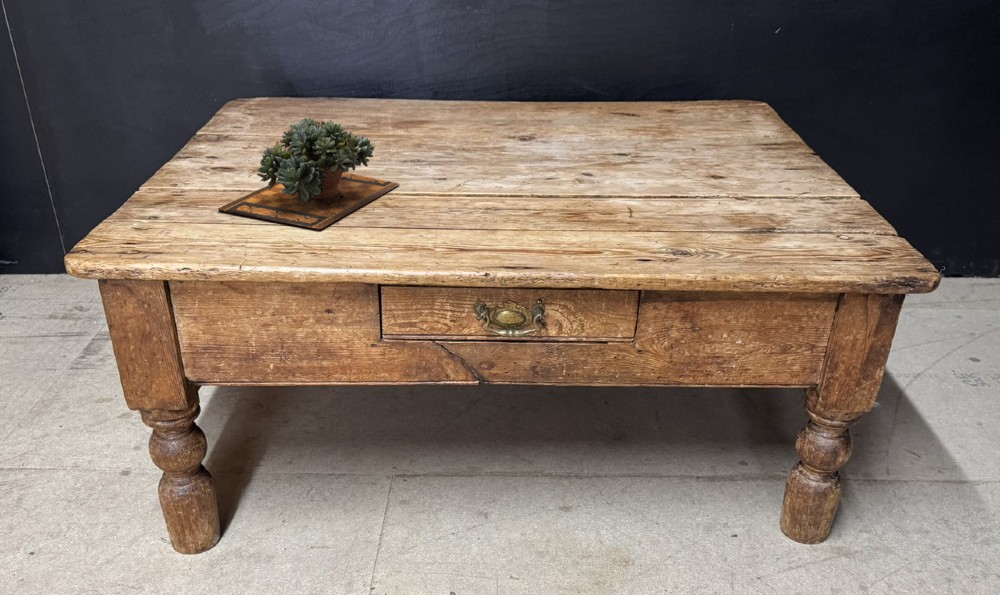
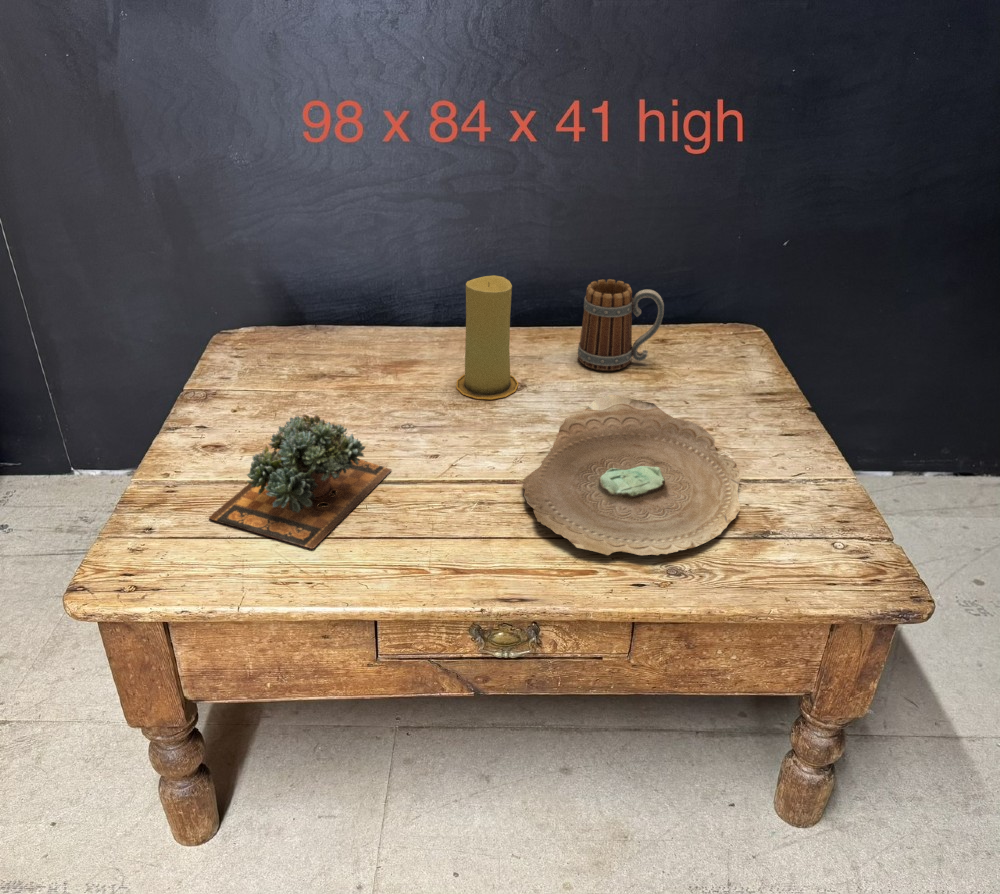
candle: none [465,23,527,144] -> present [456,275,519,399]
mug: none [586,42,670,130] -> present [578,279,664,371]
decorative bowl: none [529,130,746,235] -> present [522,395,740,555]

